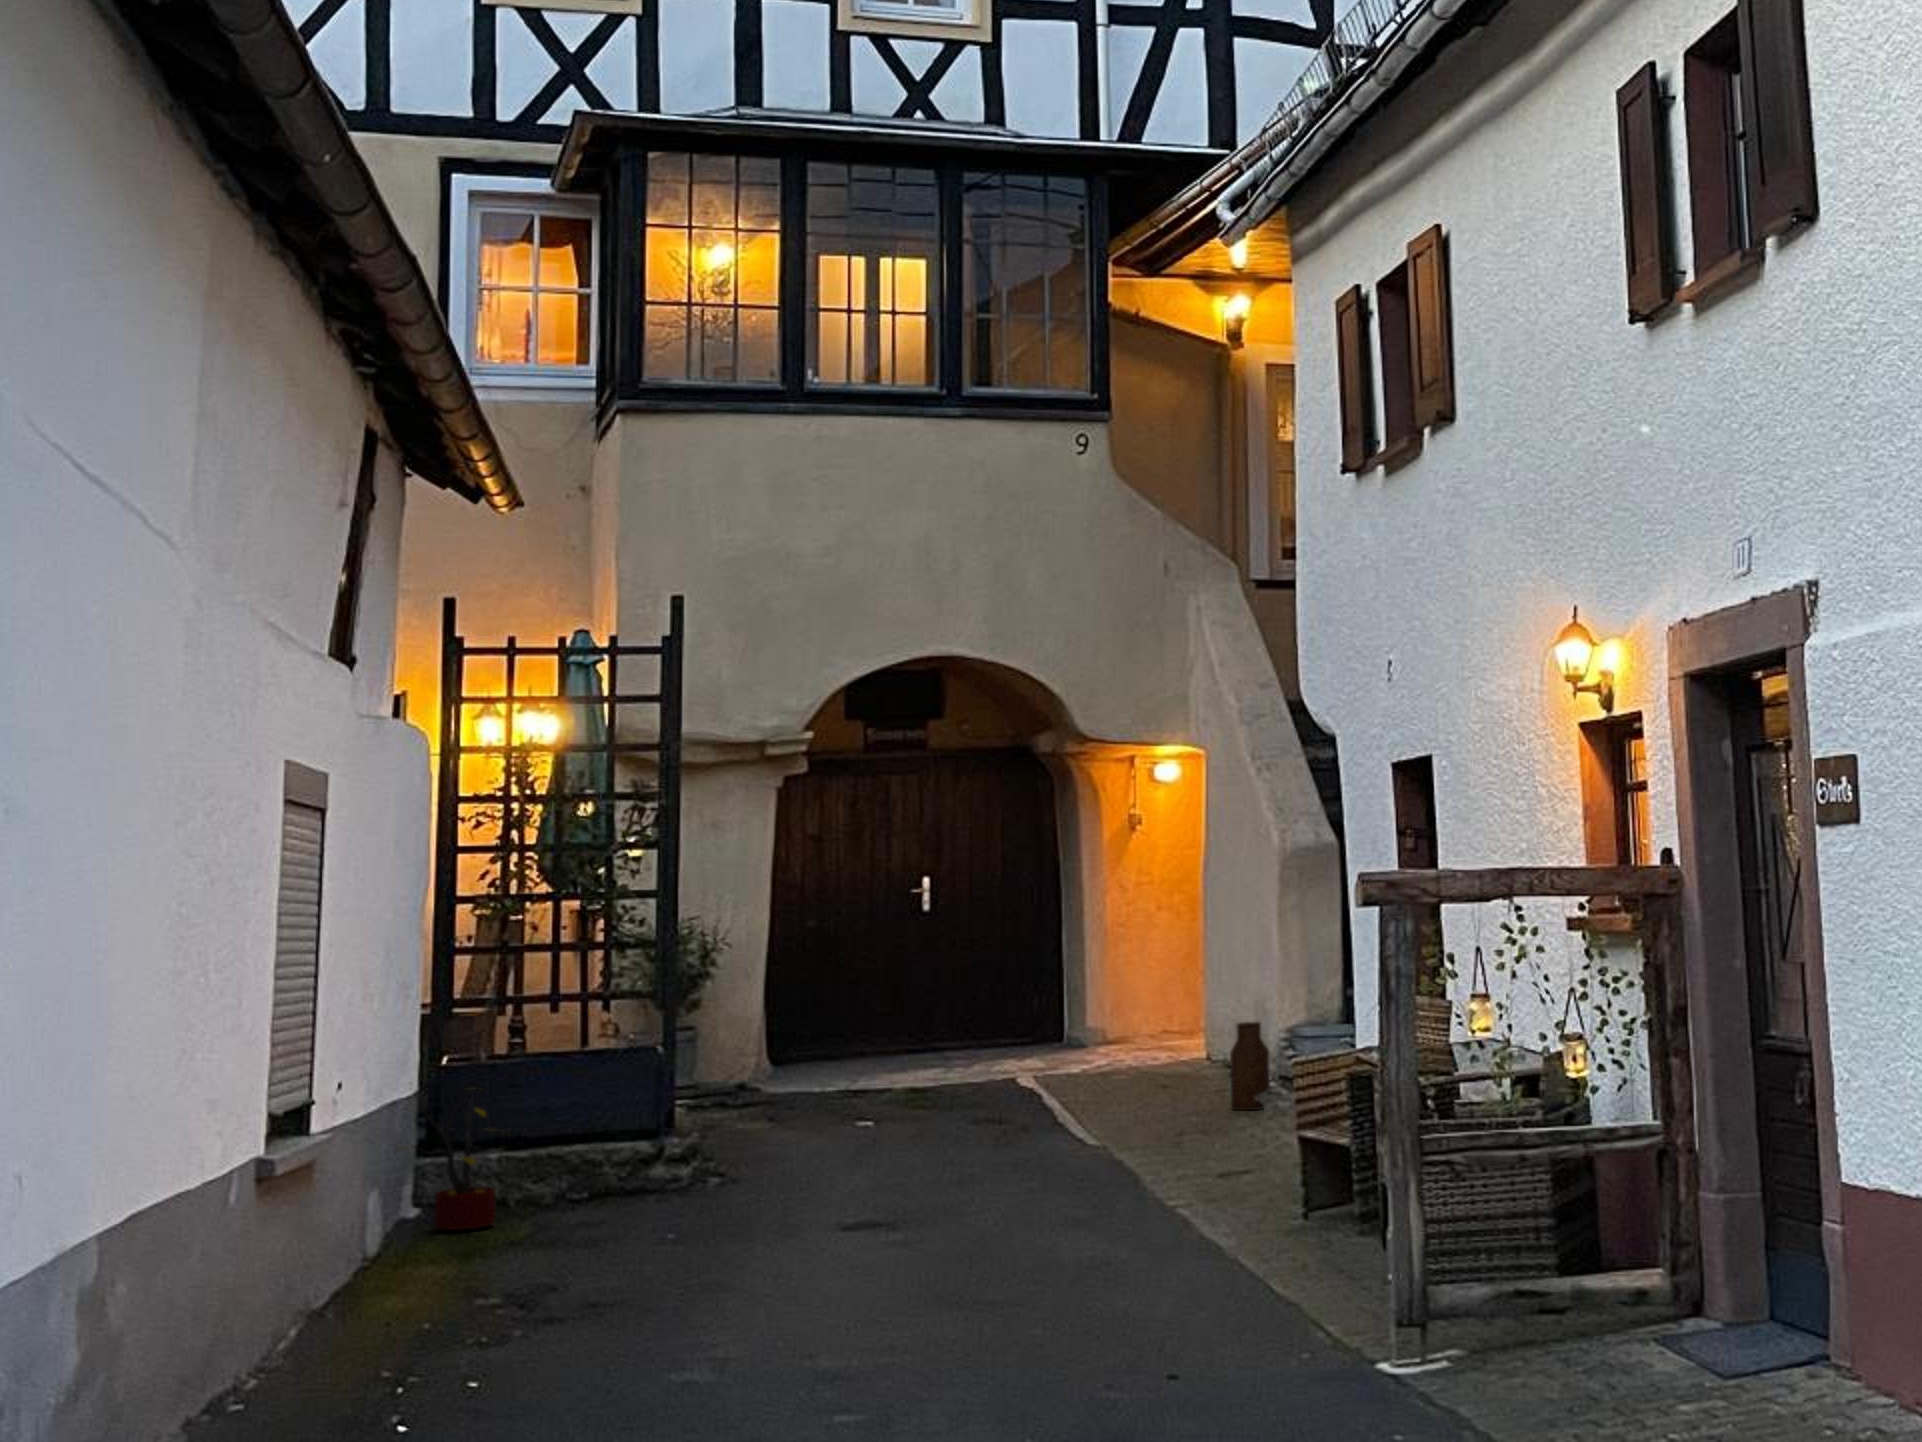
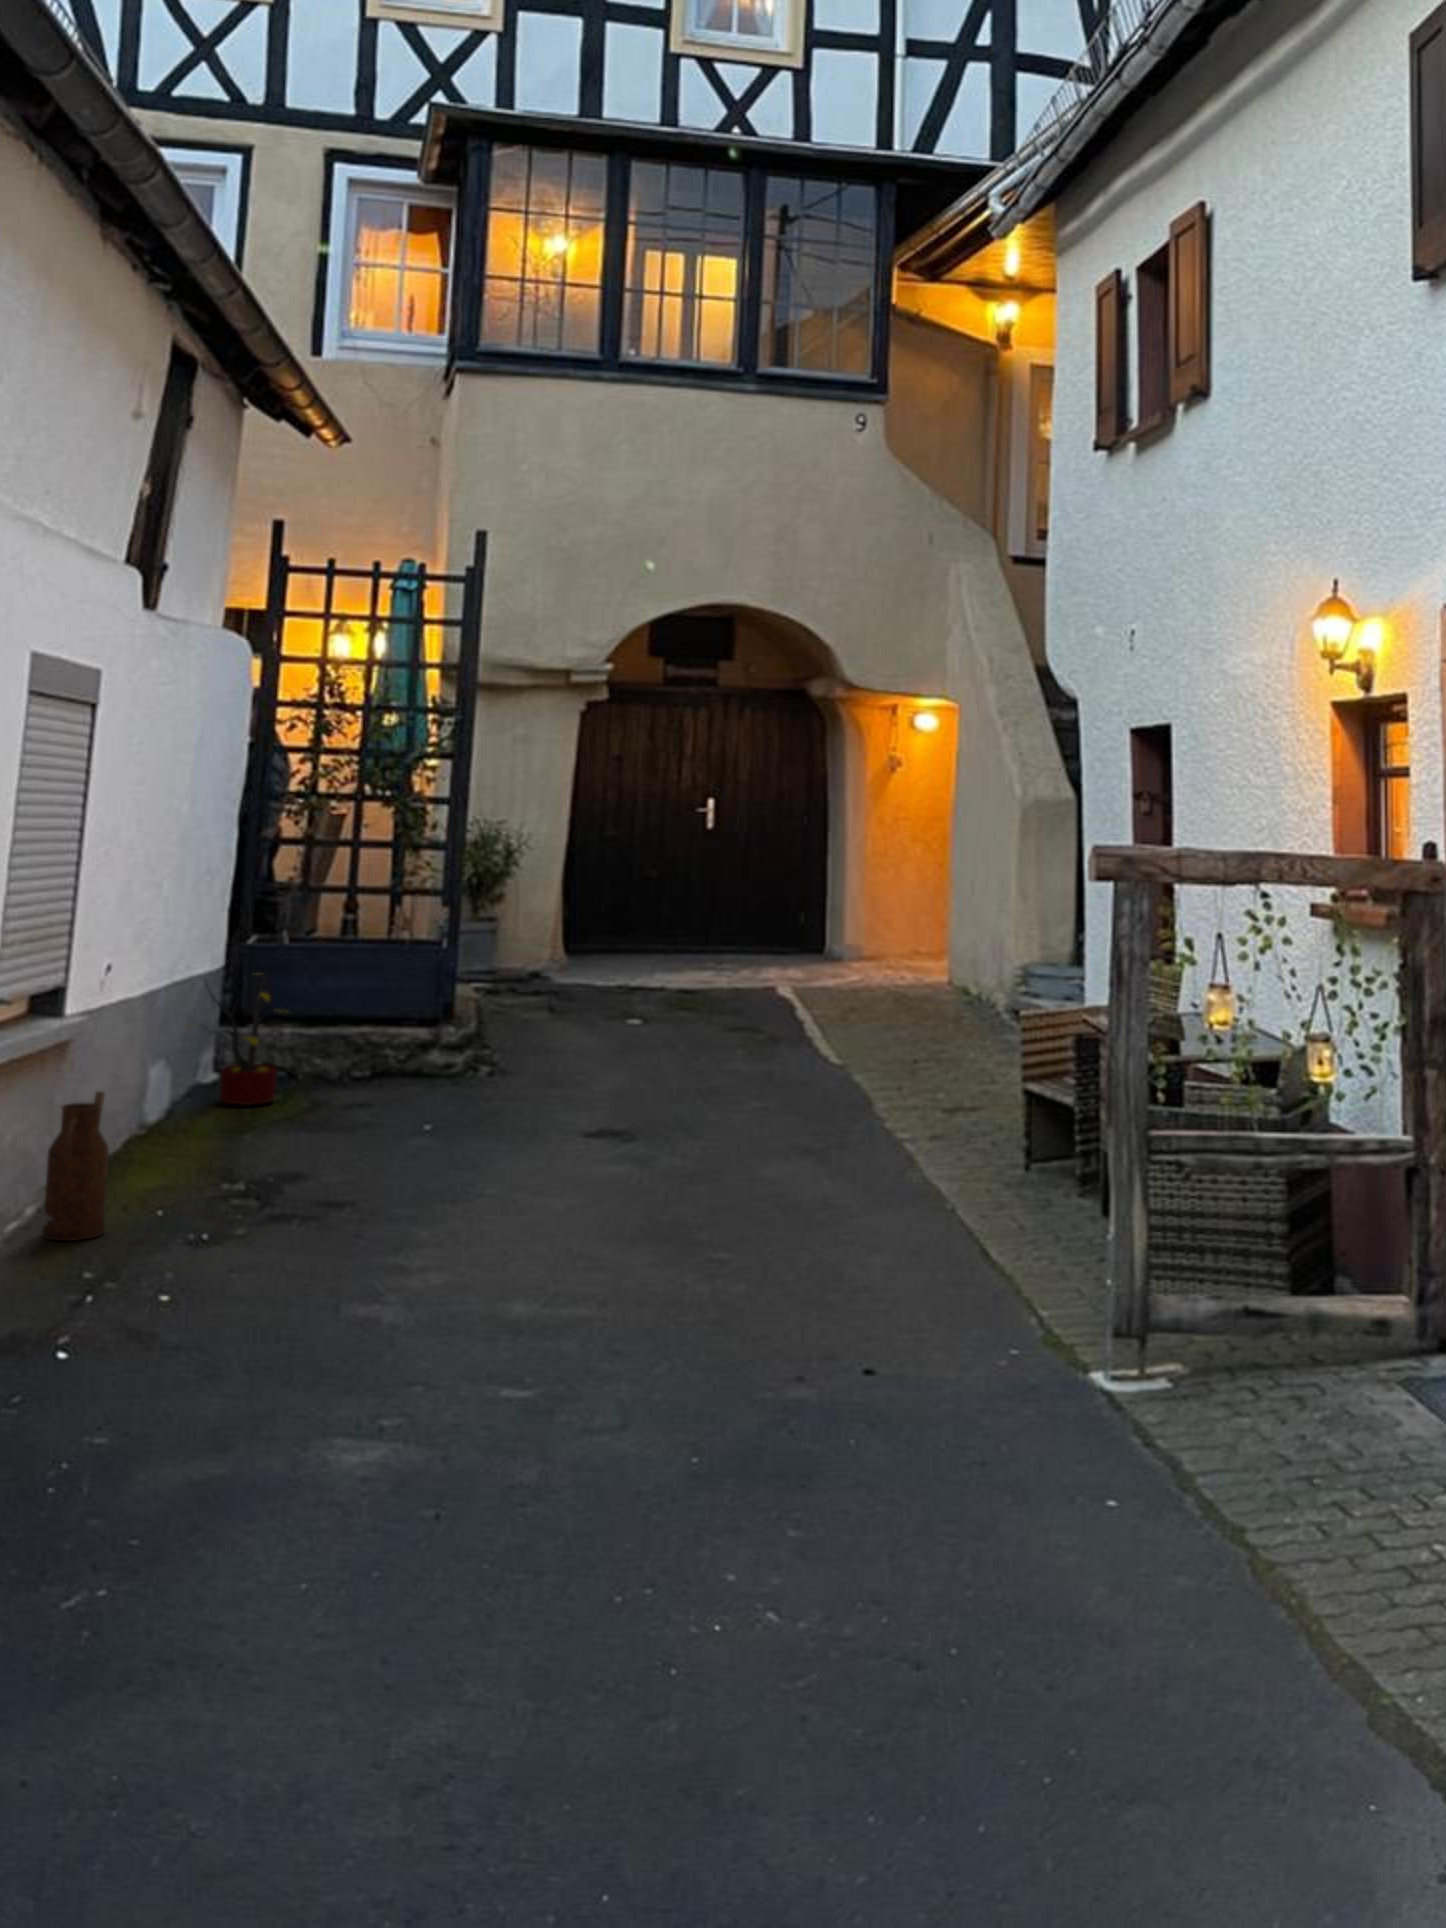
watering can: present [1230,1022,1270,1110] -> present [42,1091,109,1241]

